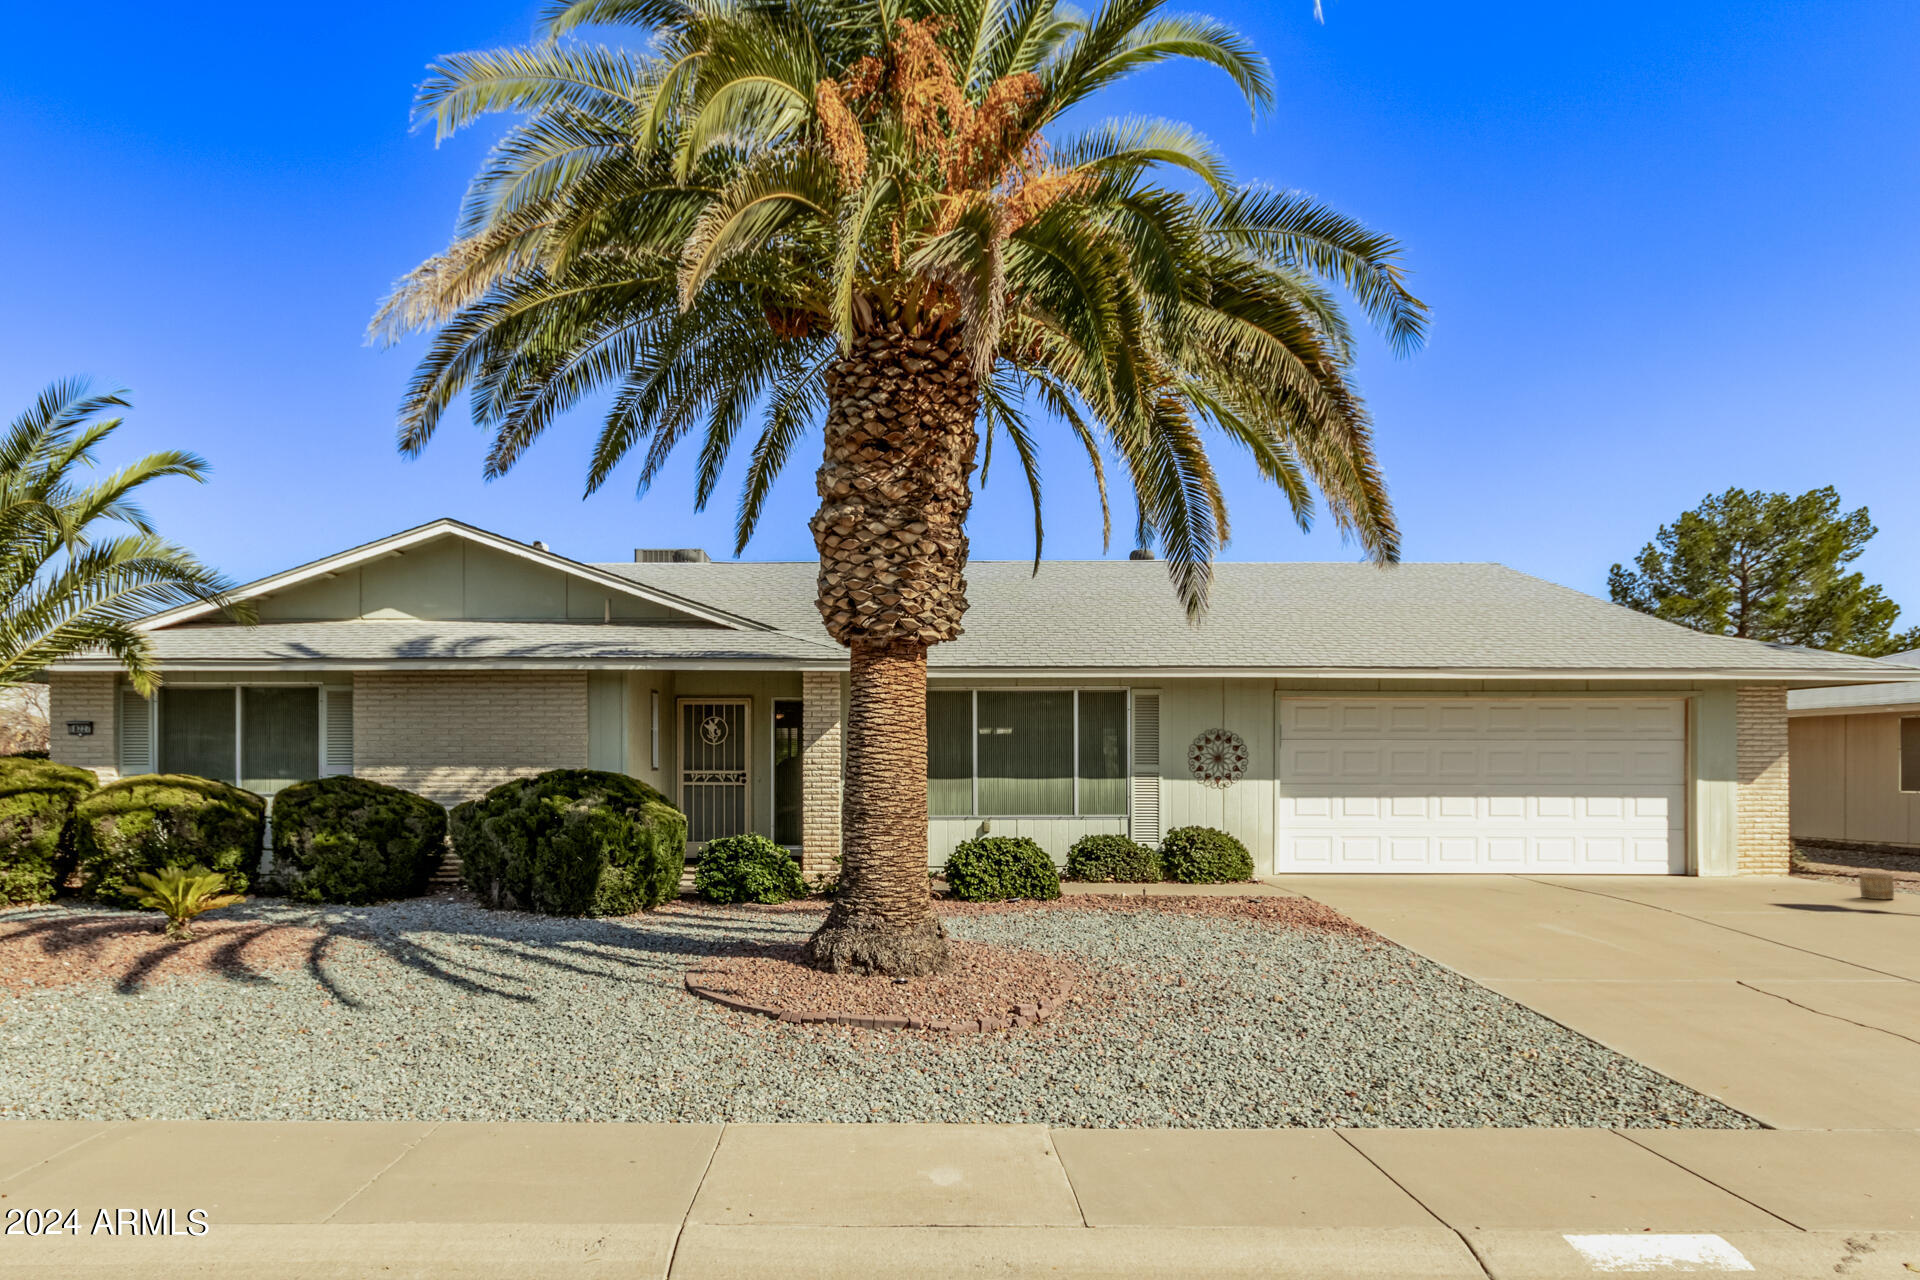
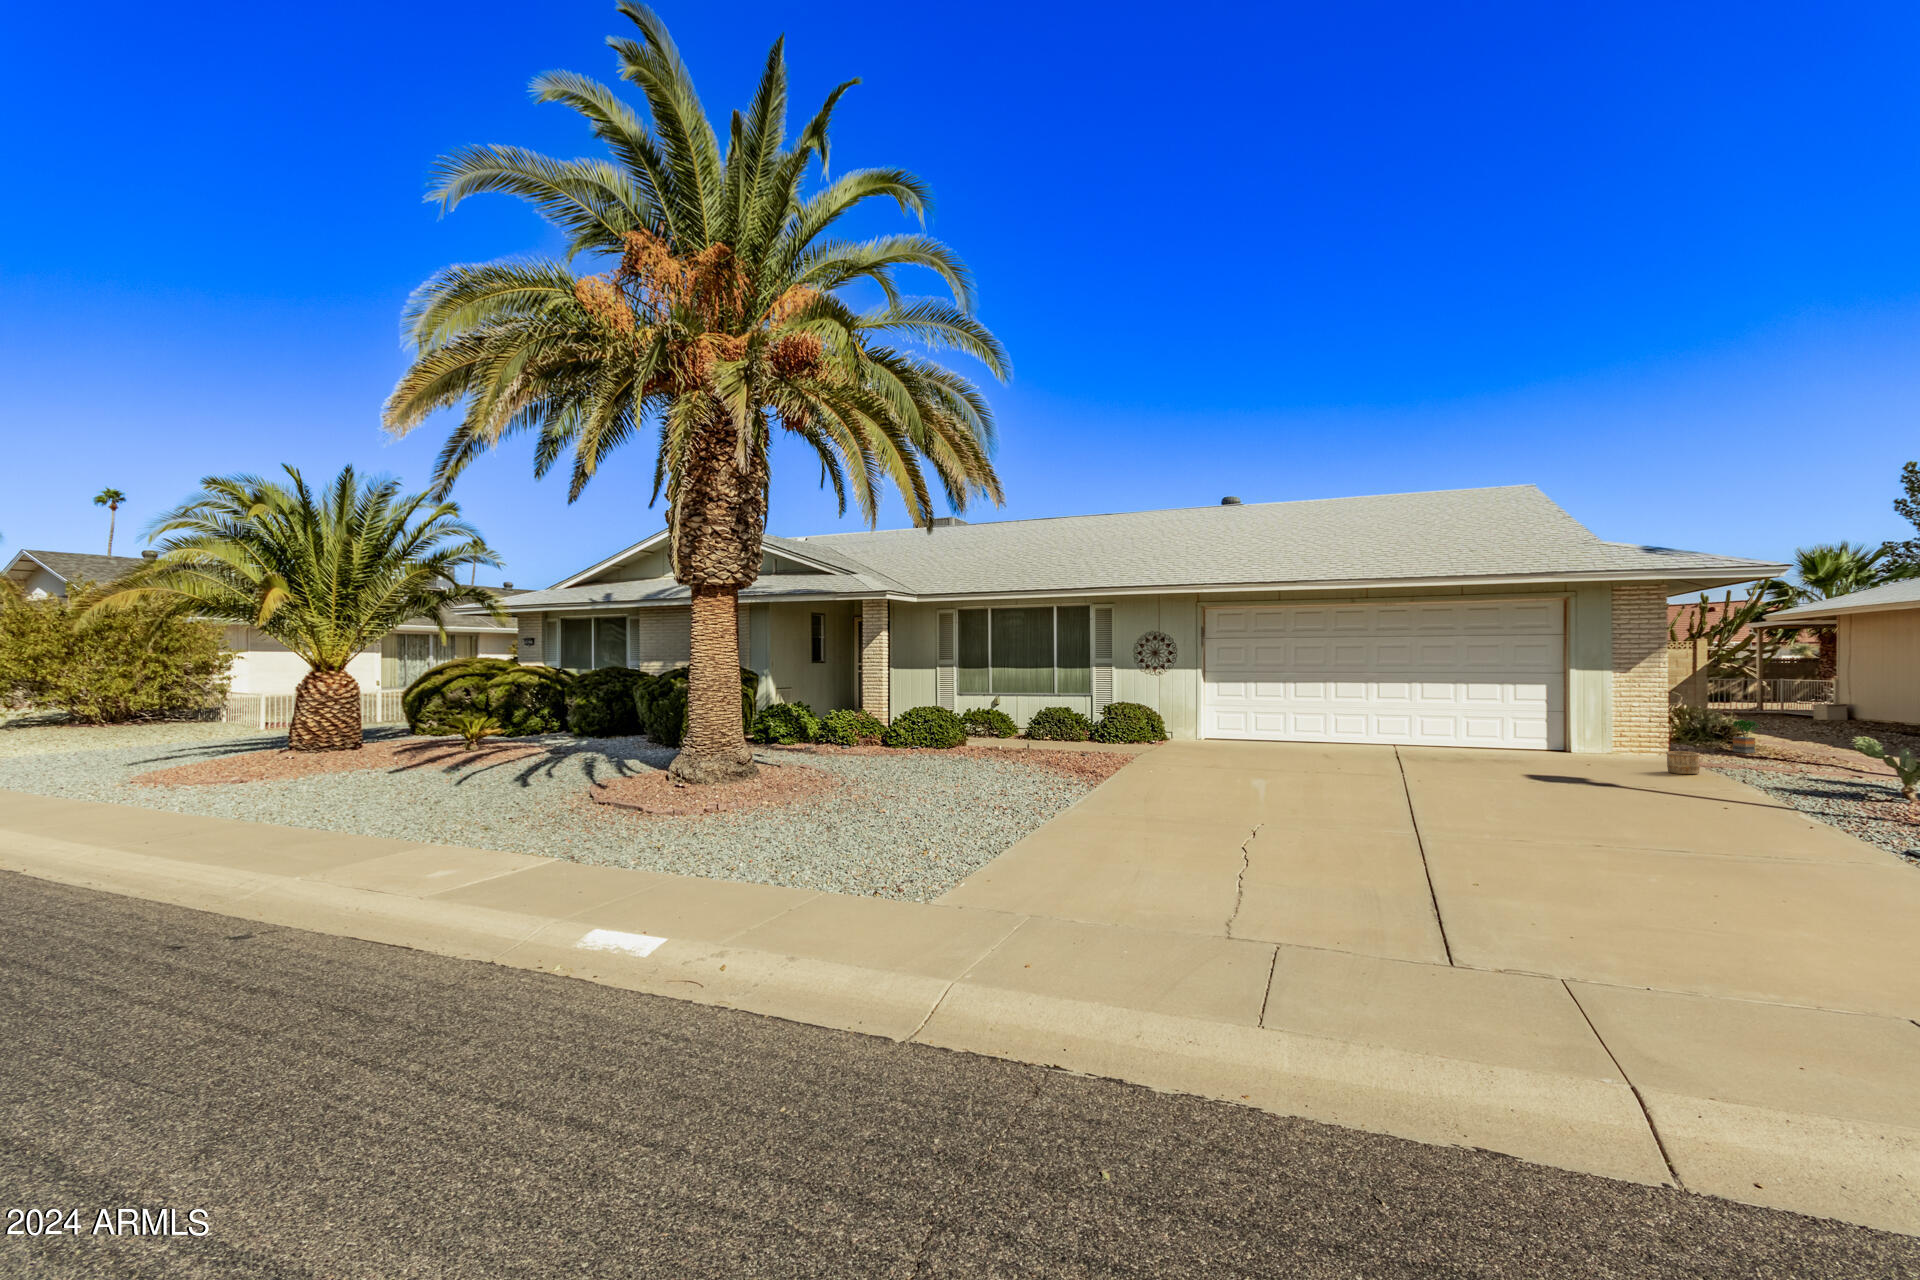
potted tree: none [1830,835,1859,873] -> present [1733,720,1759,753]

